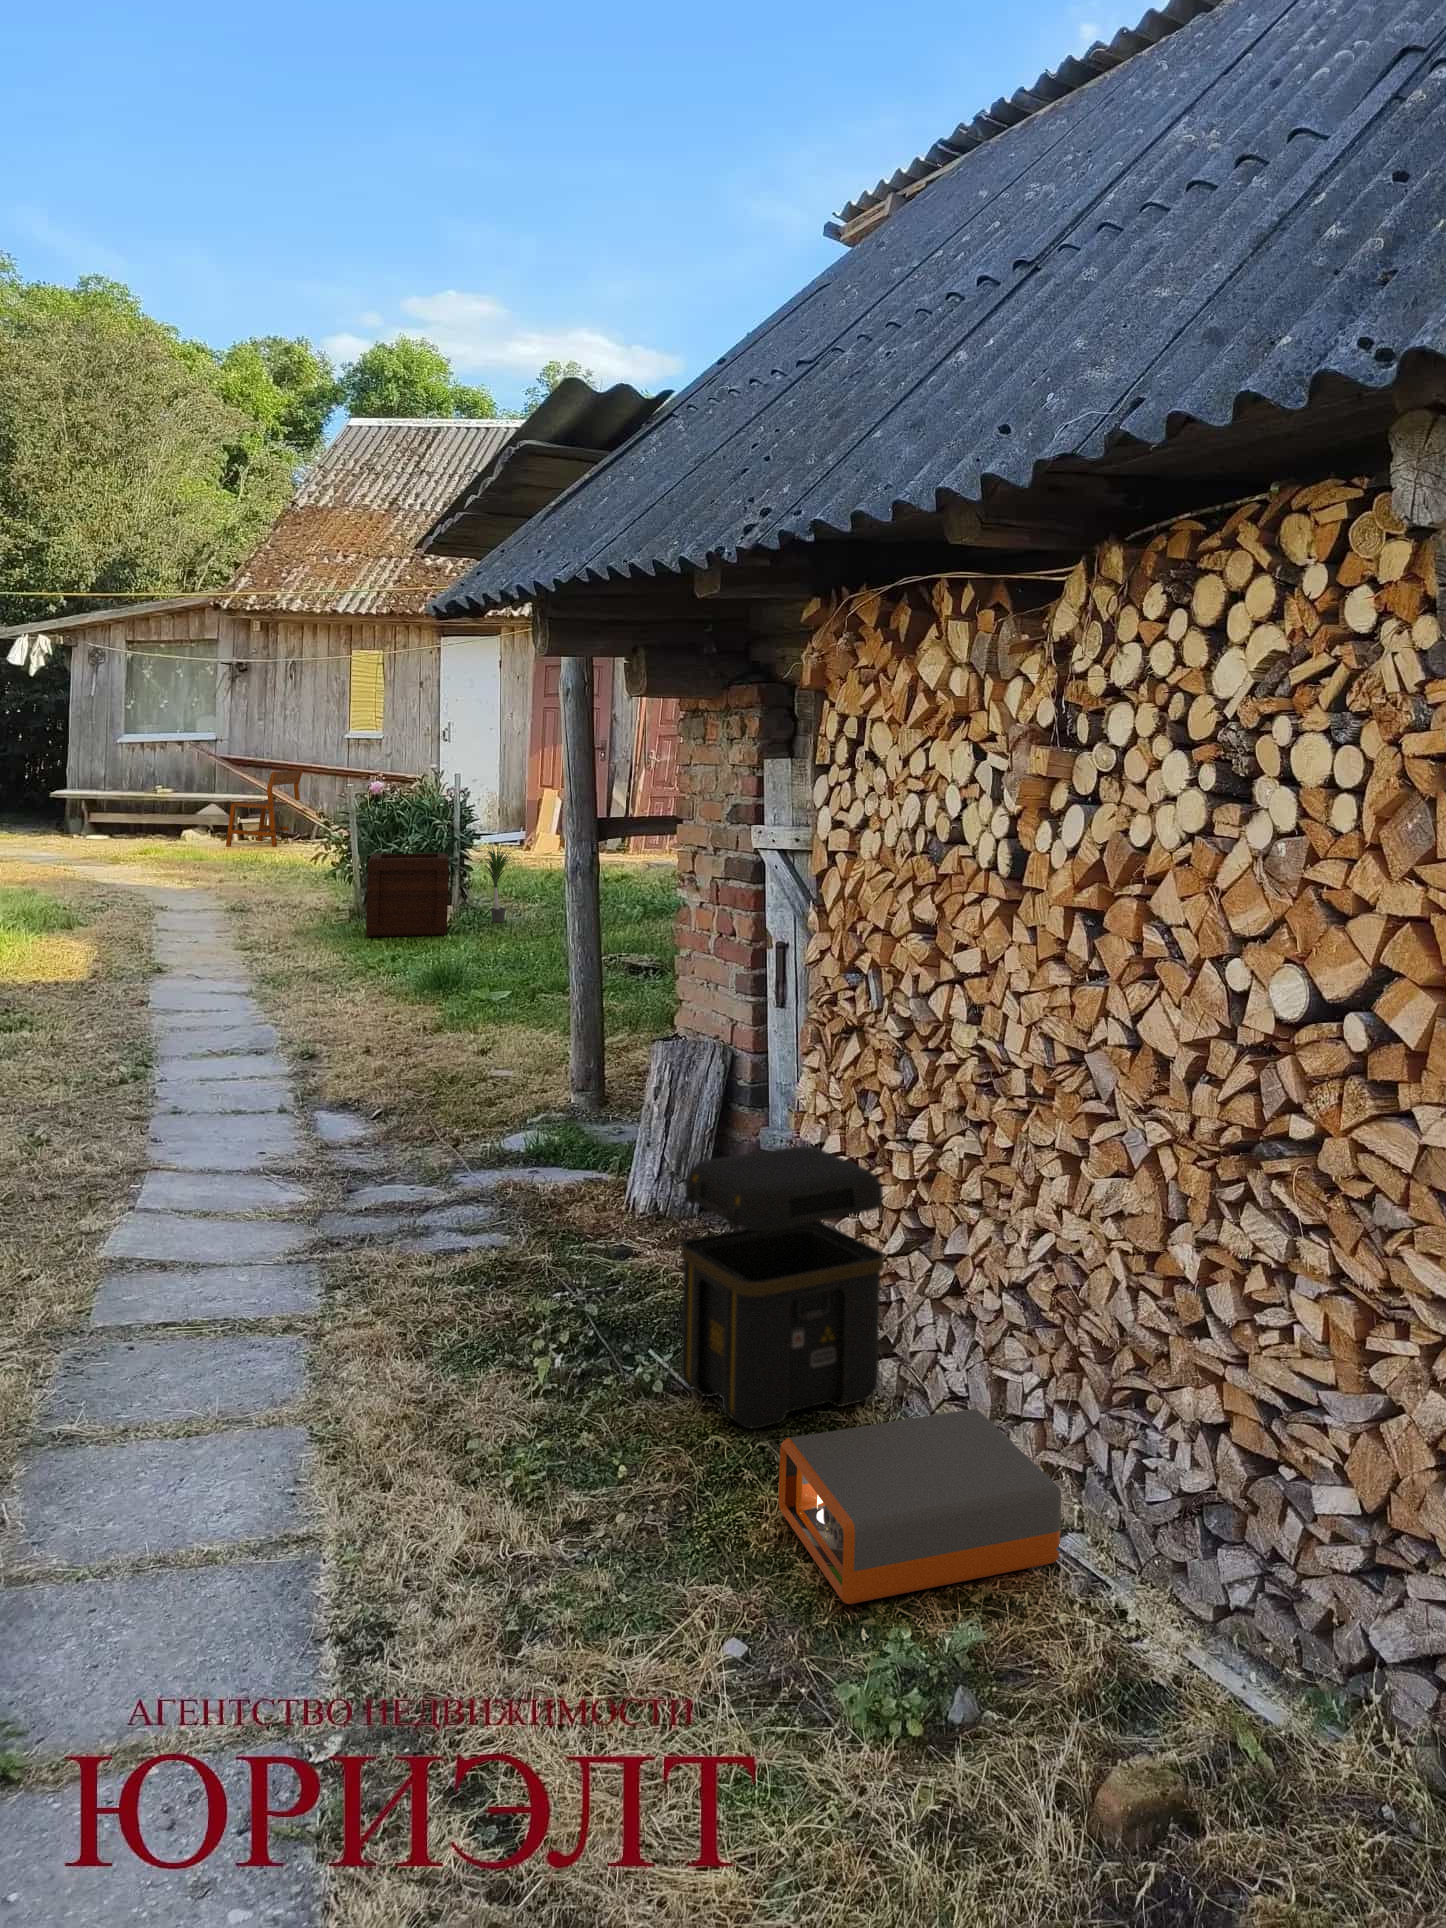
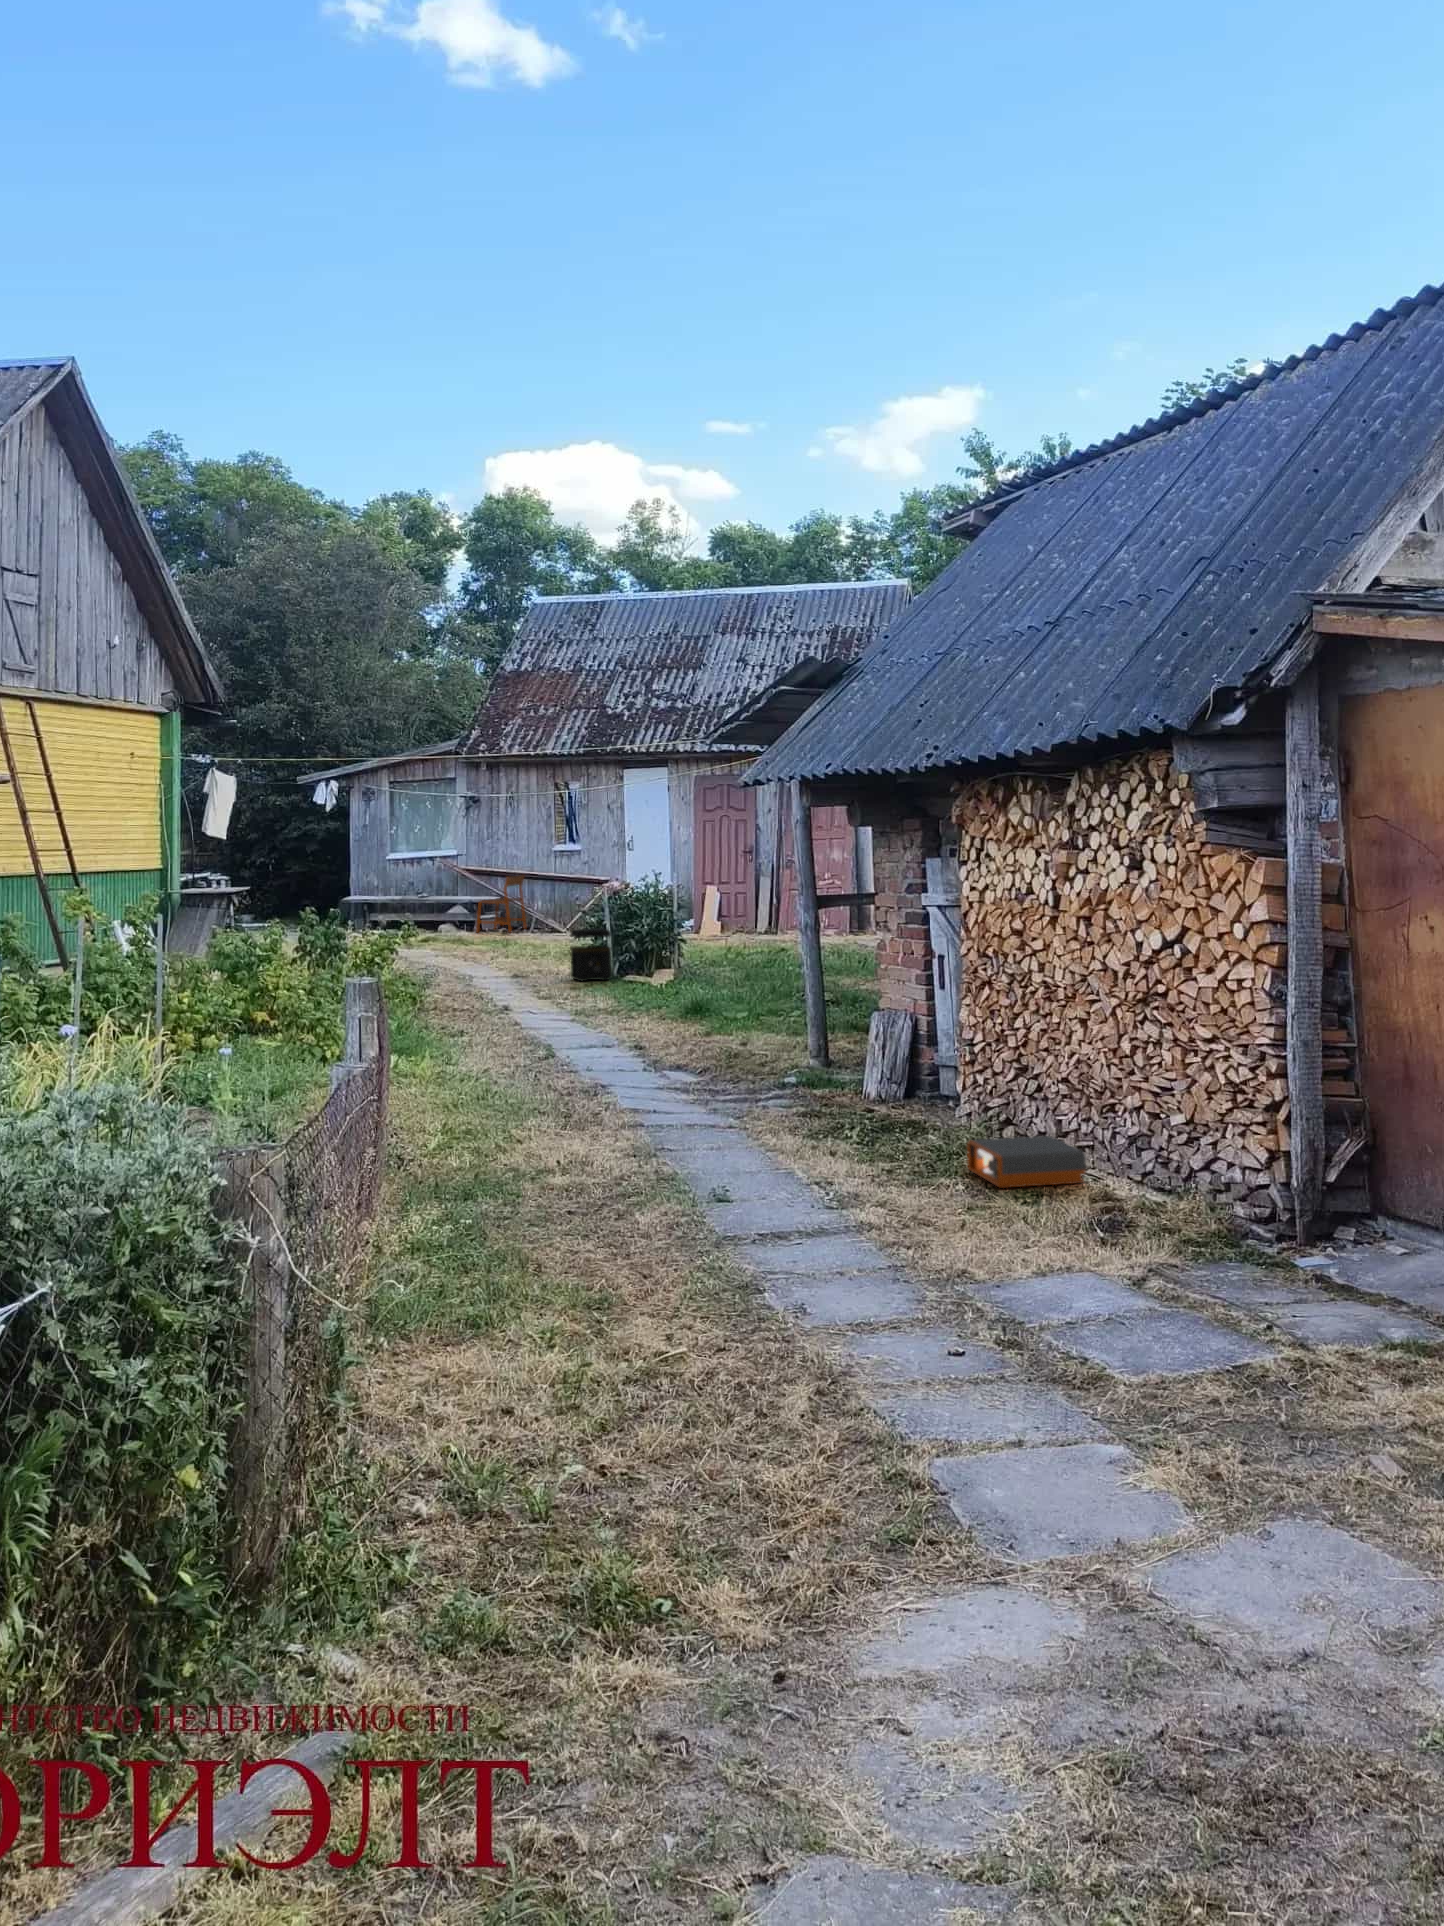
potted plant: present [478,845,511,922] -> none [686,917,724,976]
wooden crate: present [366,853,449,937] -> none [623,928,679,985]
toolbox: present [680,1146,885,1429] -> present [570,928,611,981]

